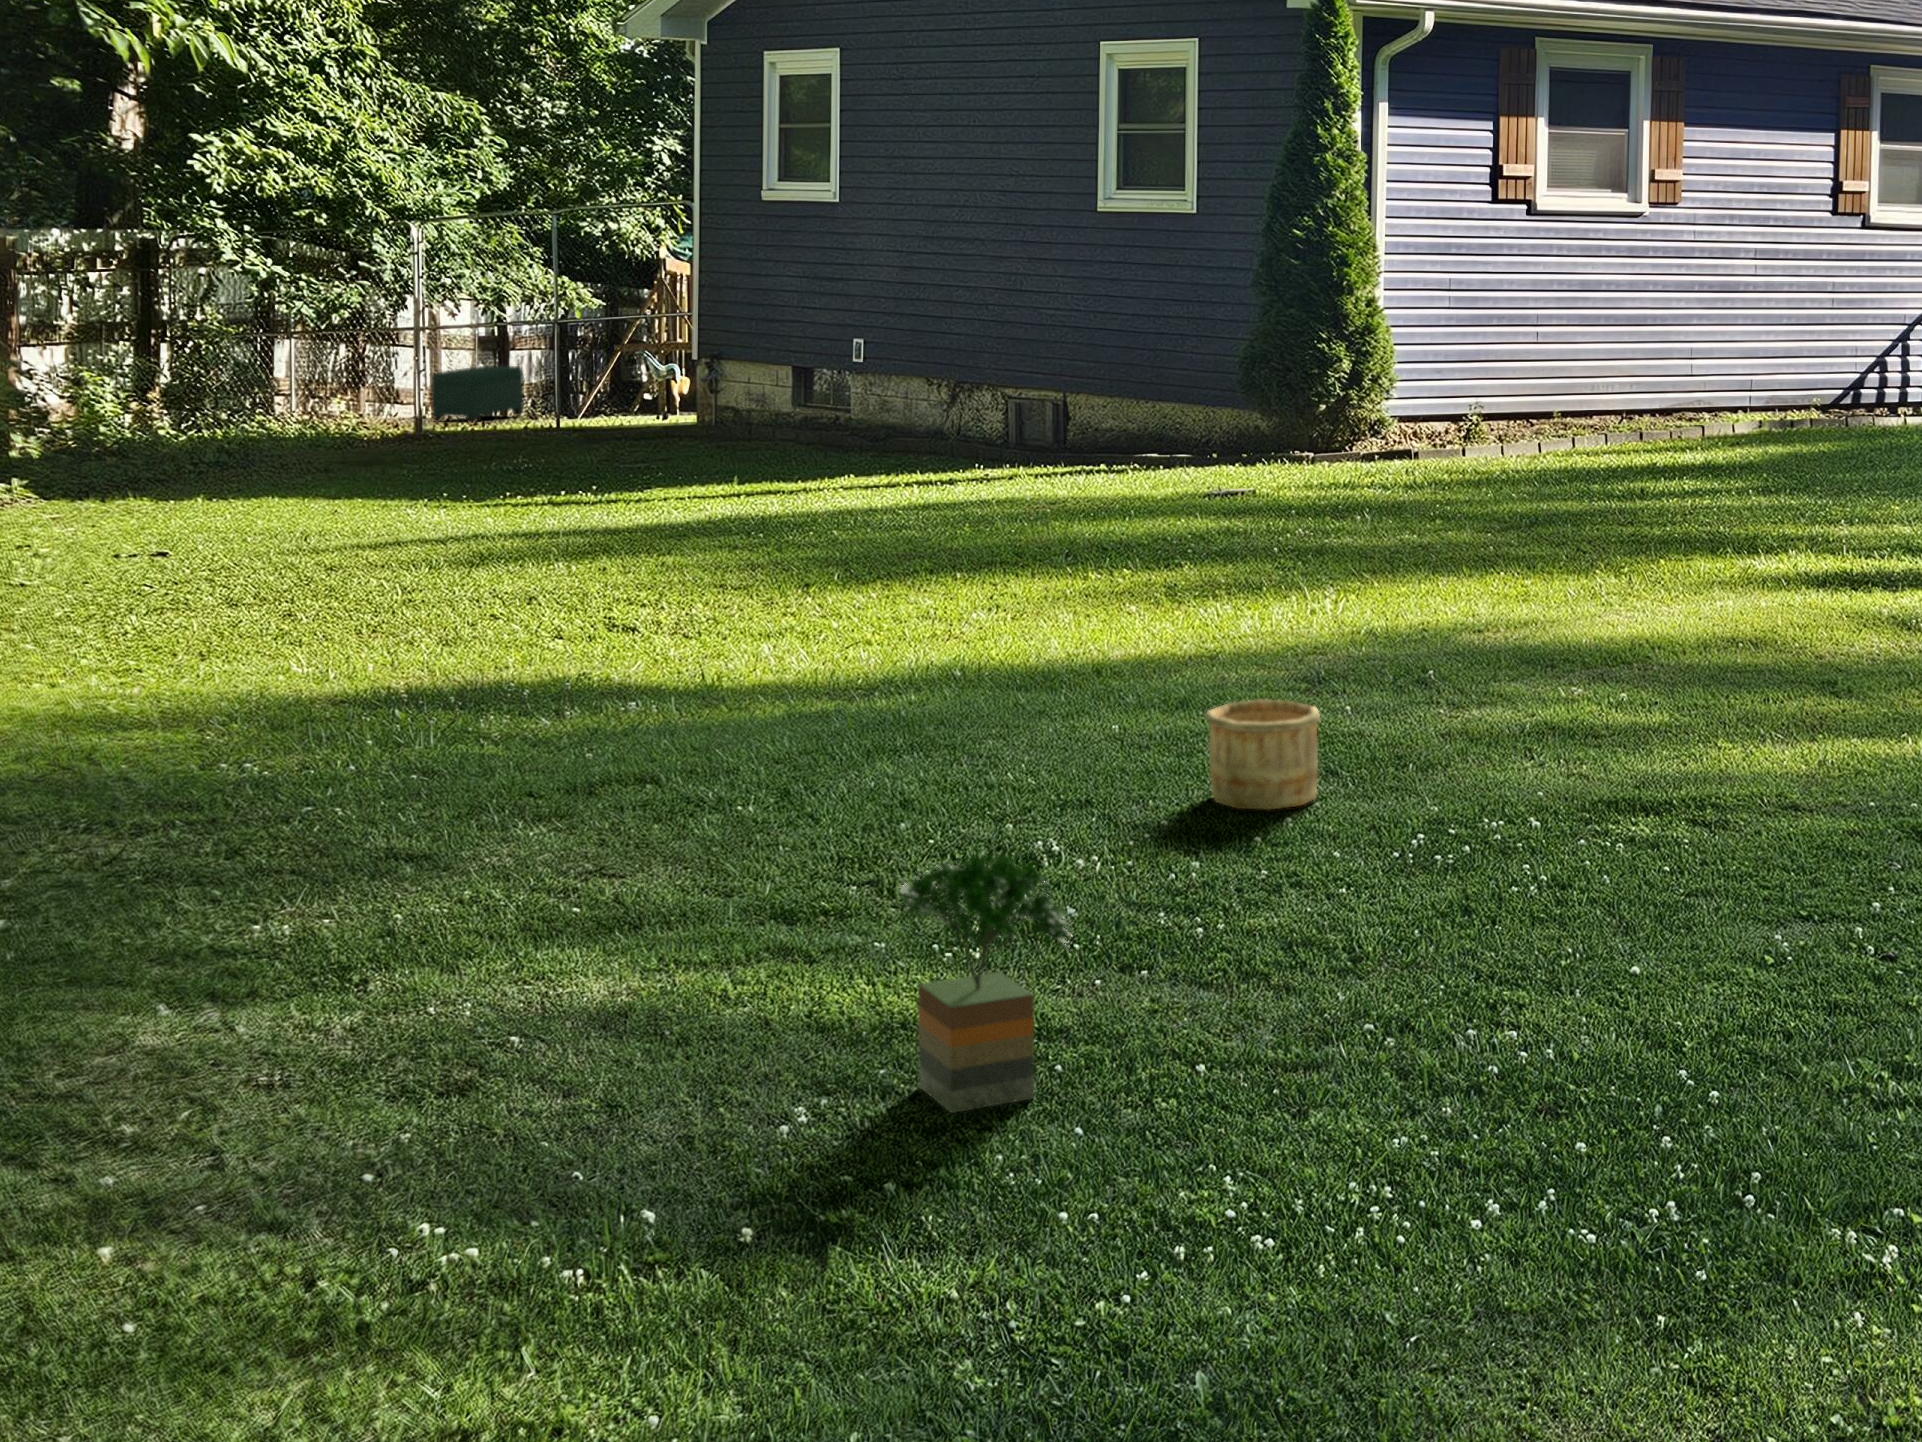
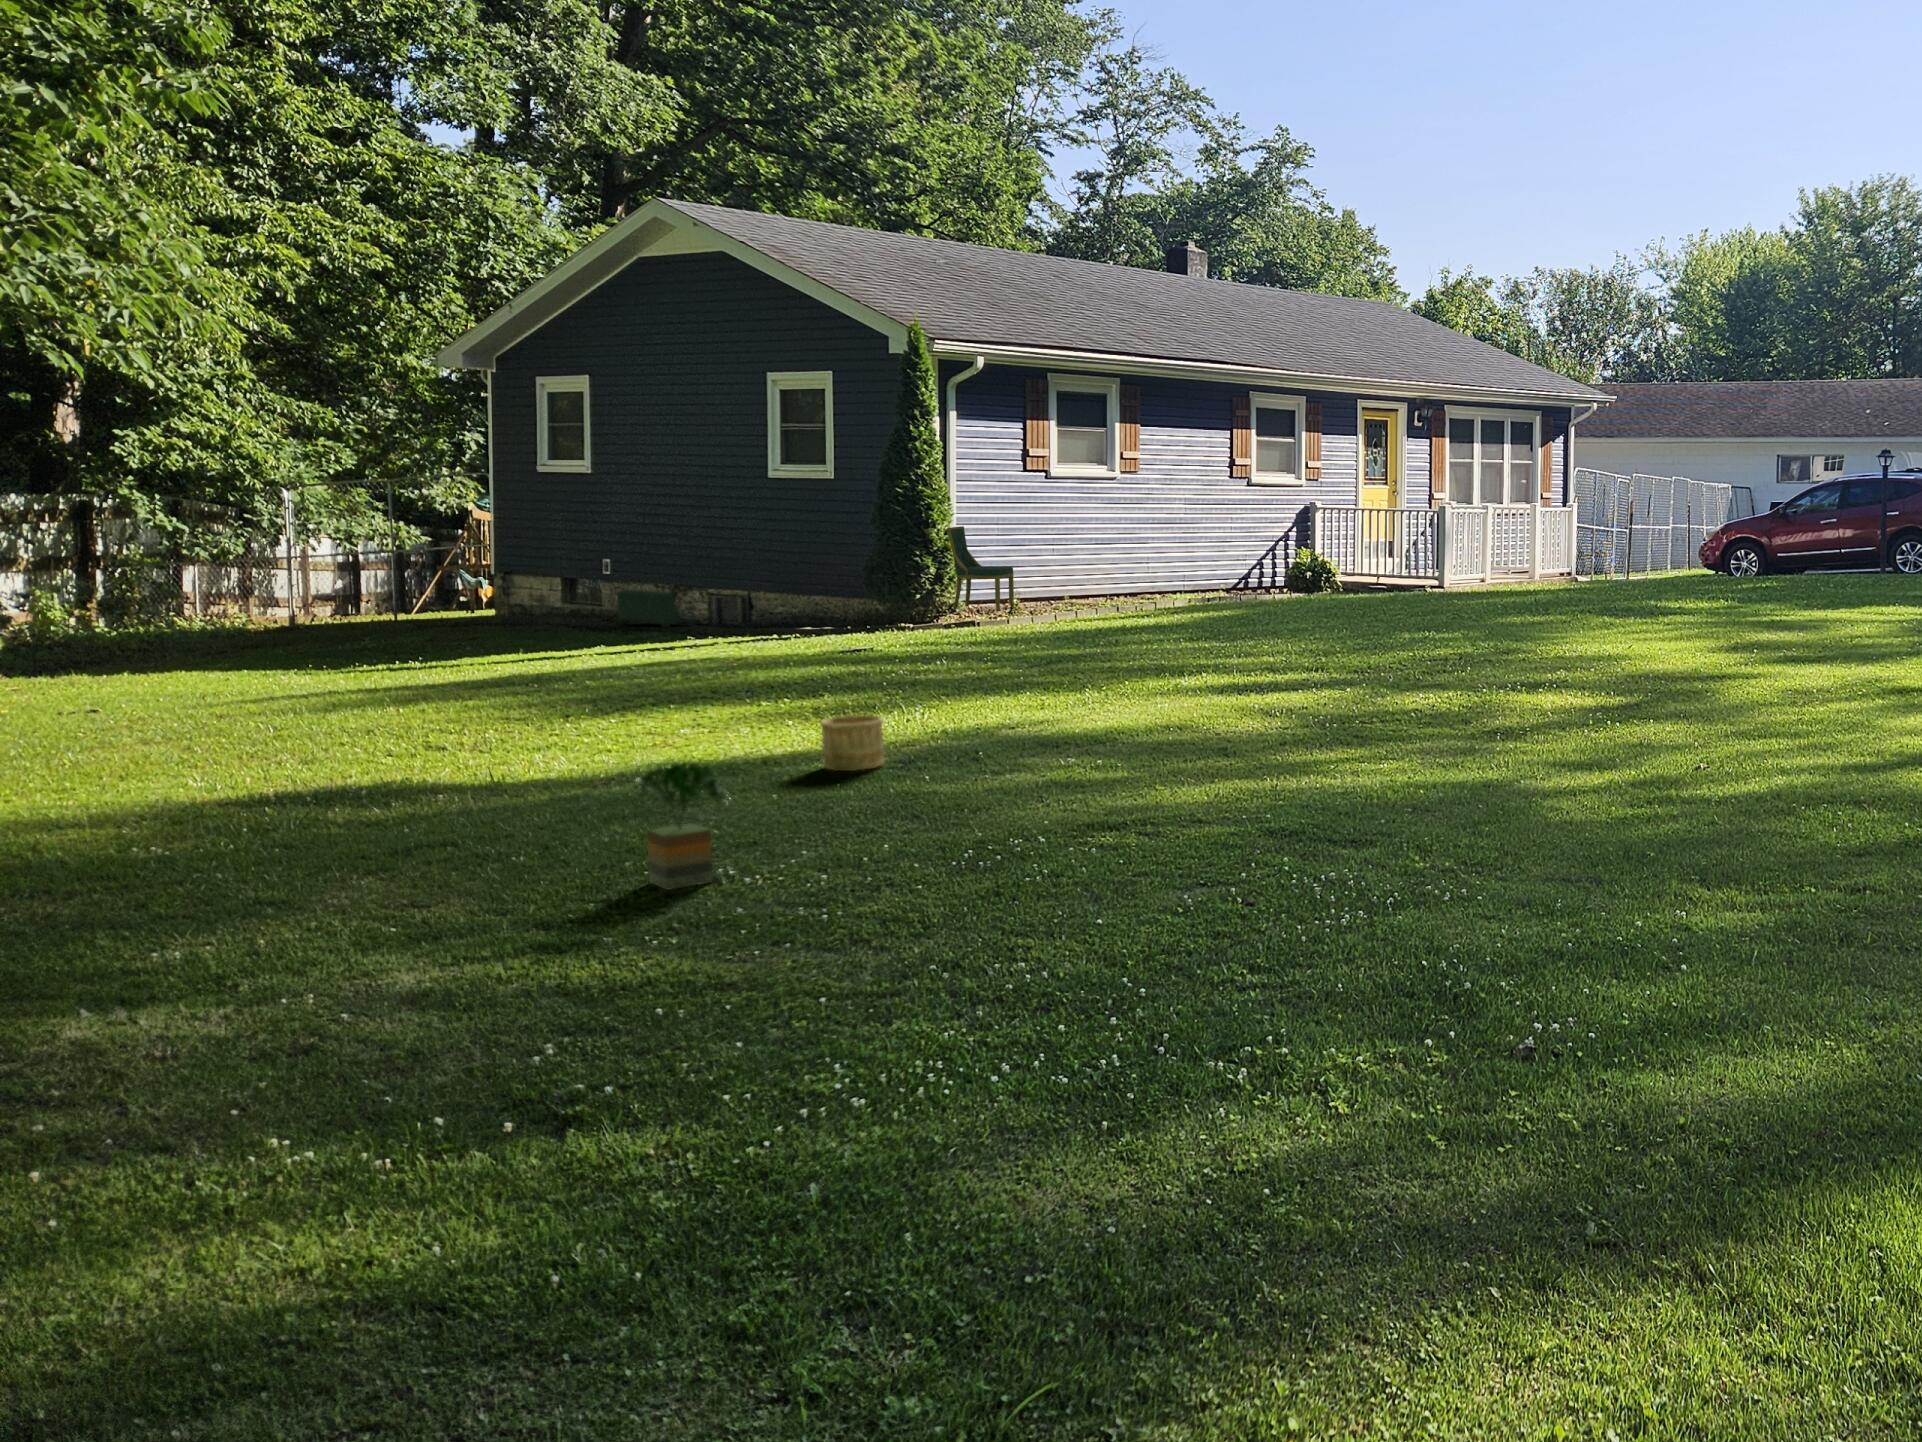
chair: none [1375,299,1481,445] -> present [947,526,1014,610]
bench: present [432,366,524,423] -> present [617,589,694,627]

